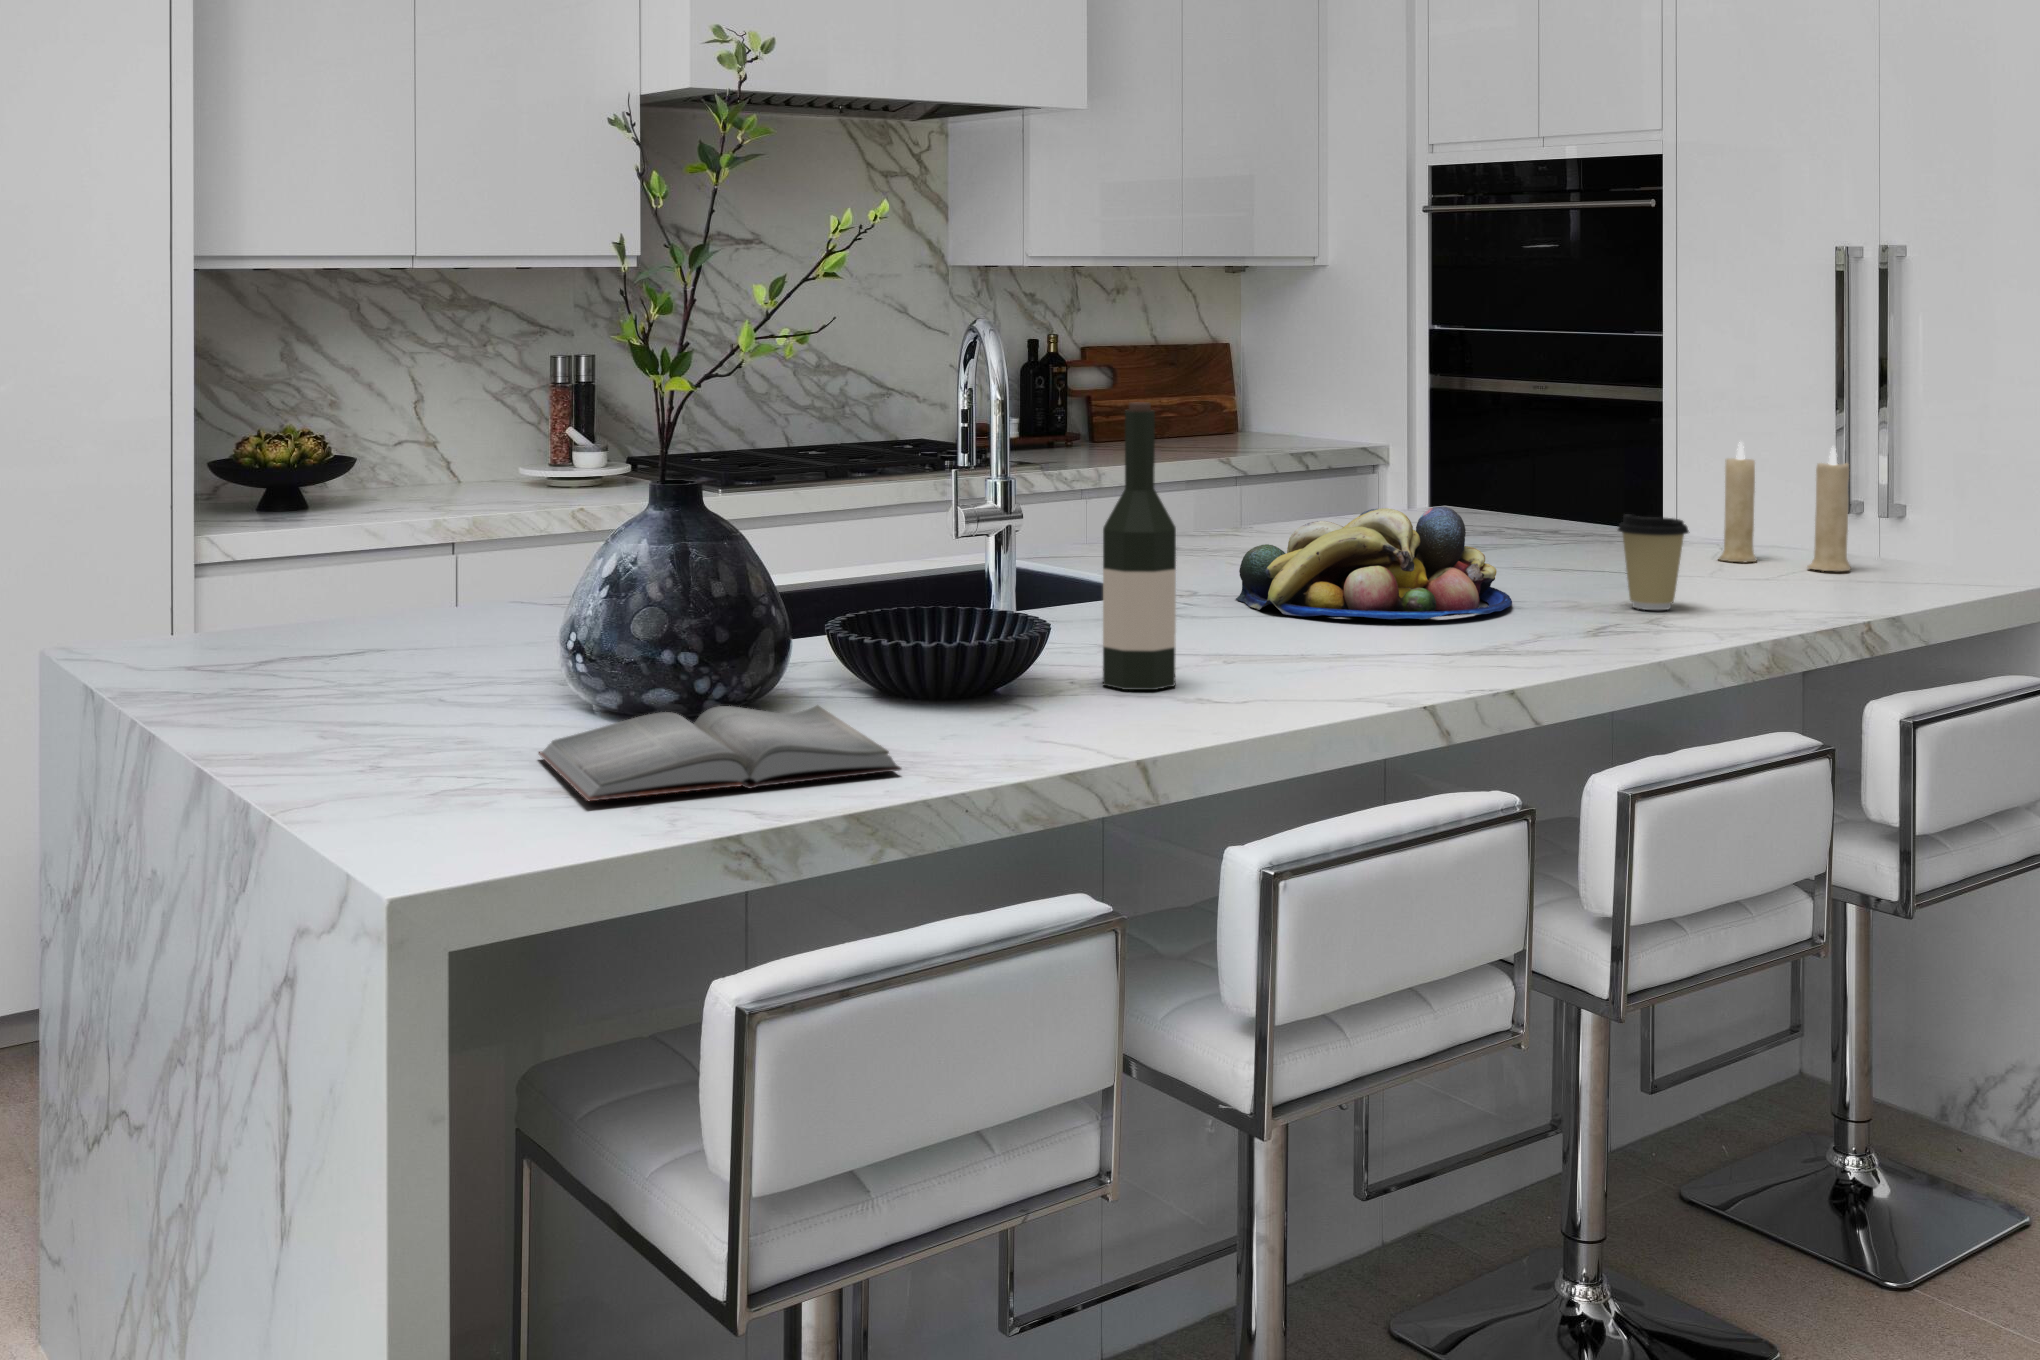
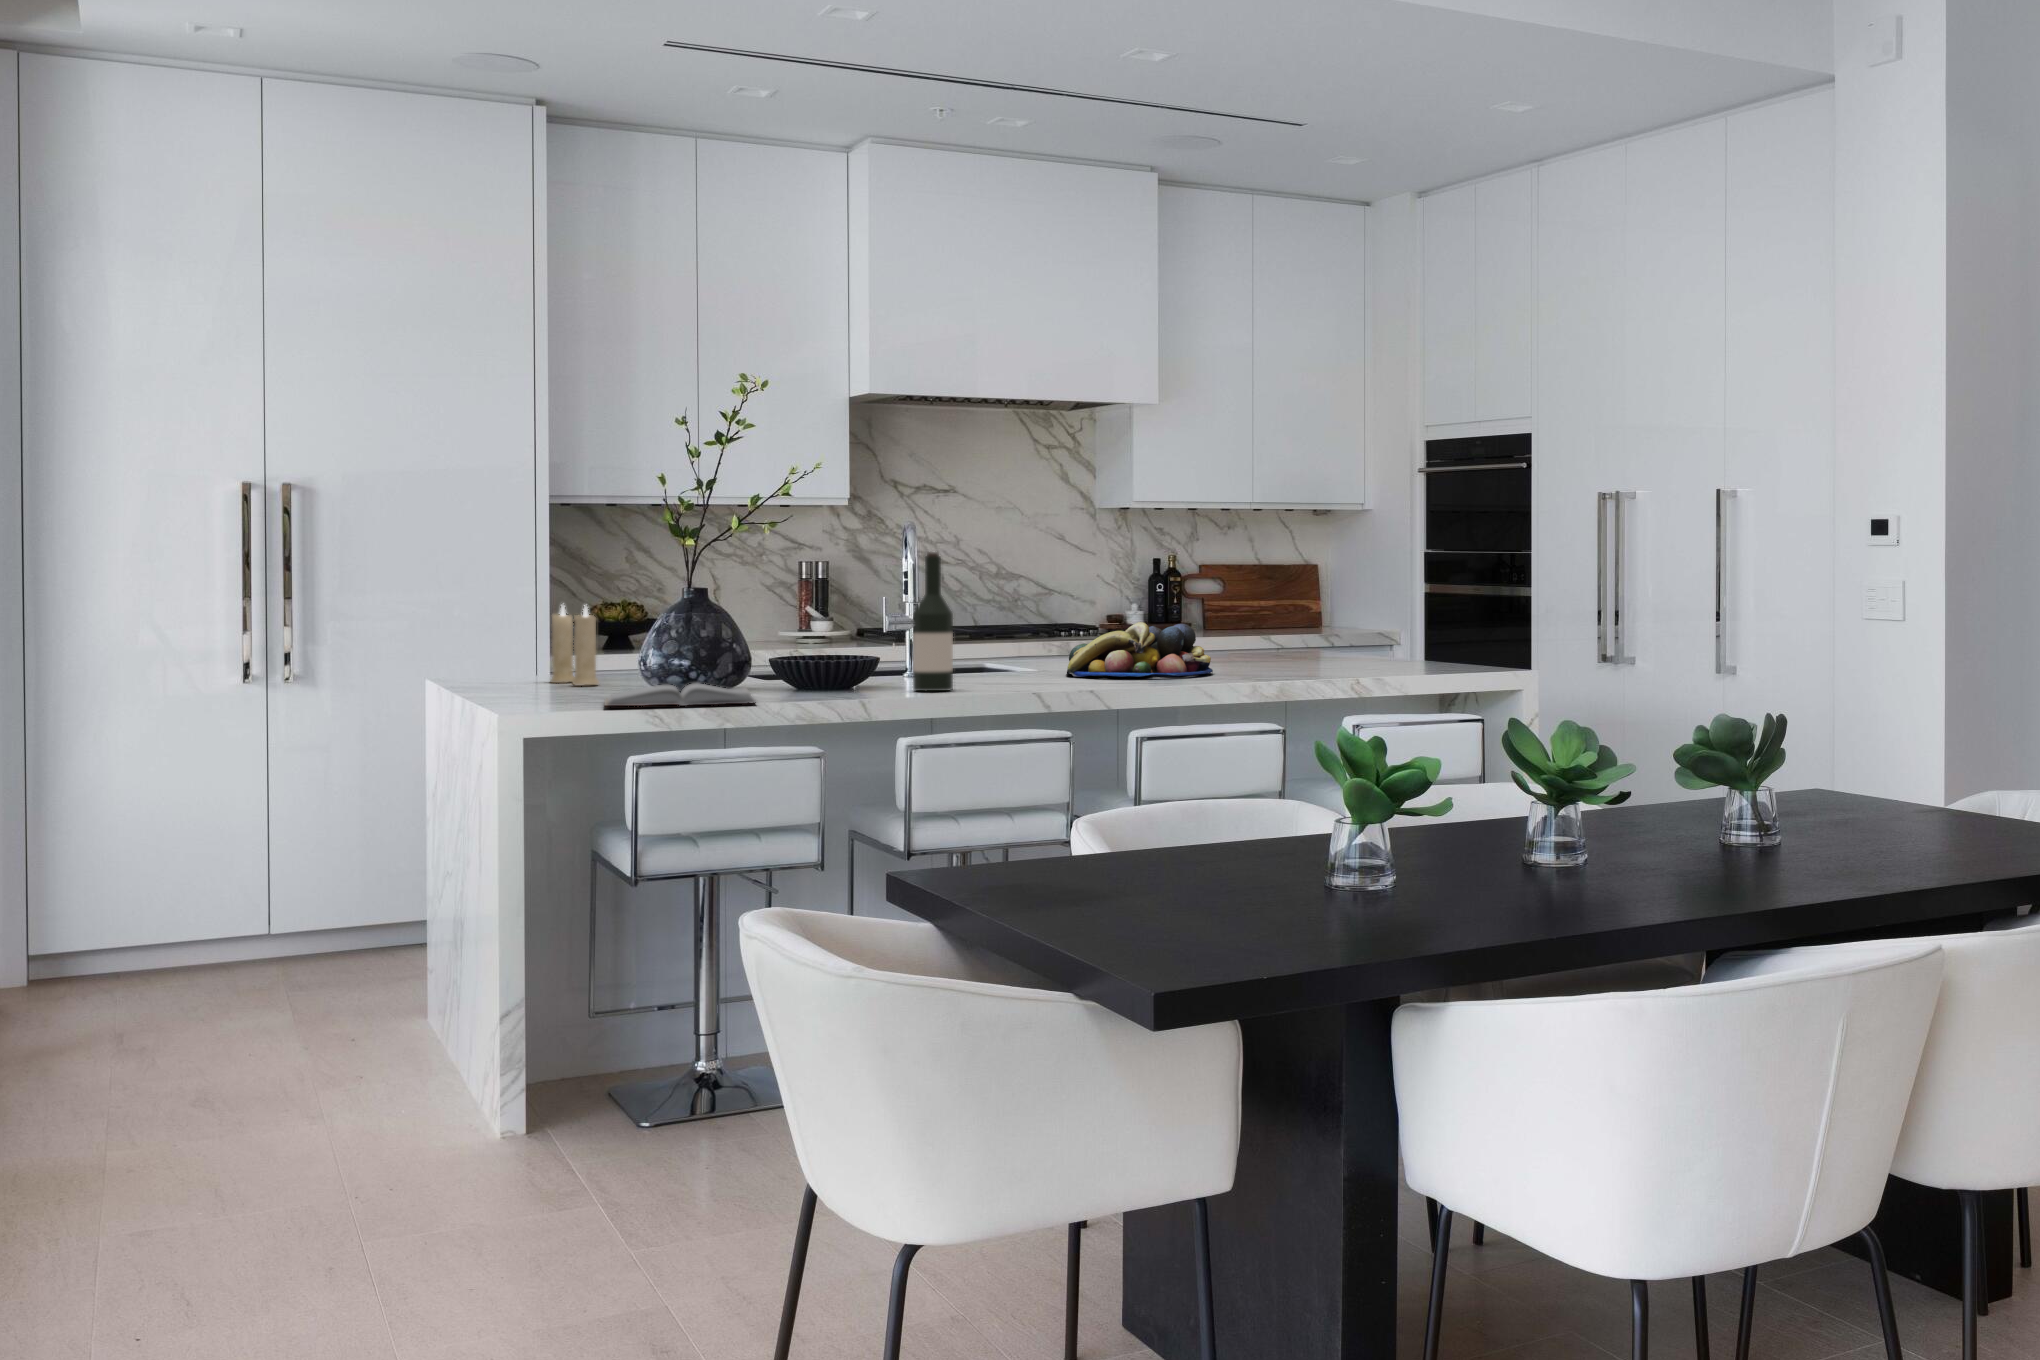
candle: present [1719,442,1851,571] -> present [551,605,599,685]
coffee cup: present [1618,514,1689,610] -> none [1263,626,1301,676]

